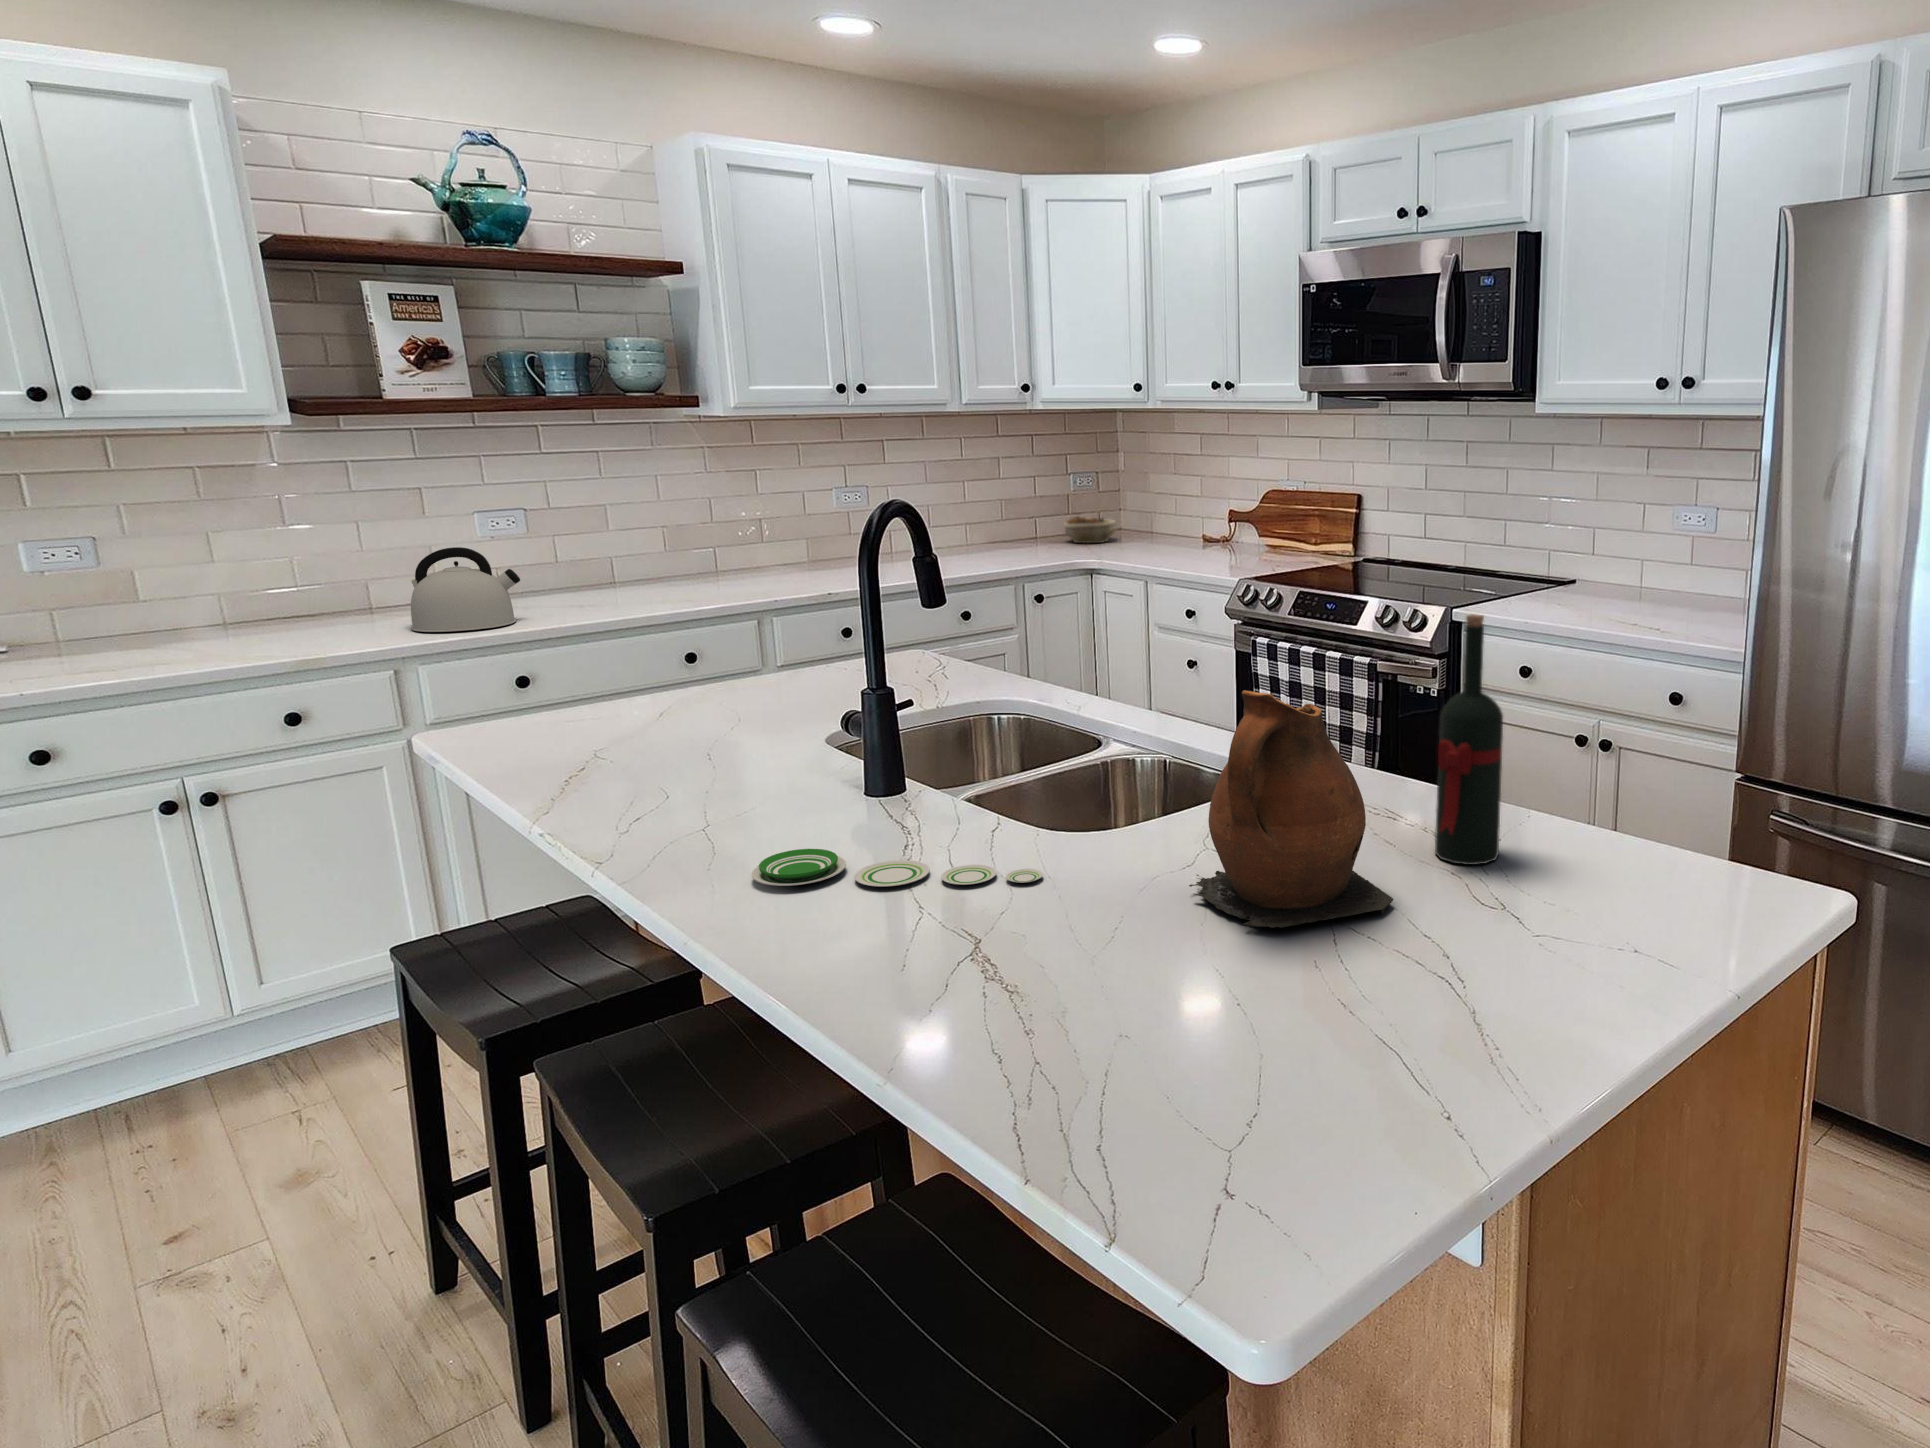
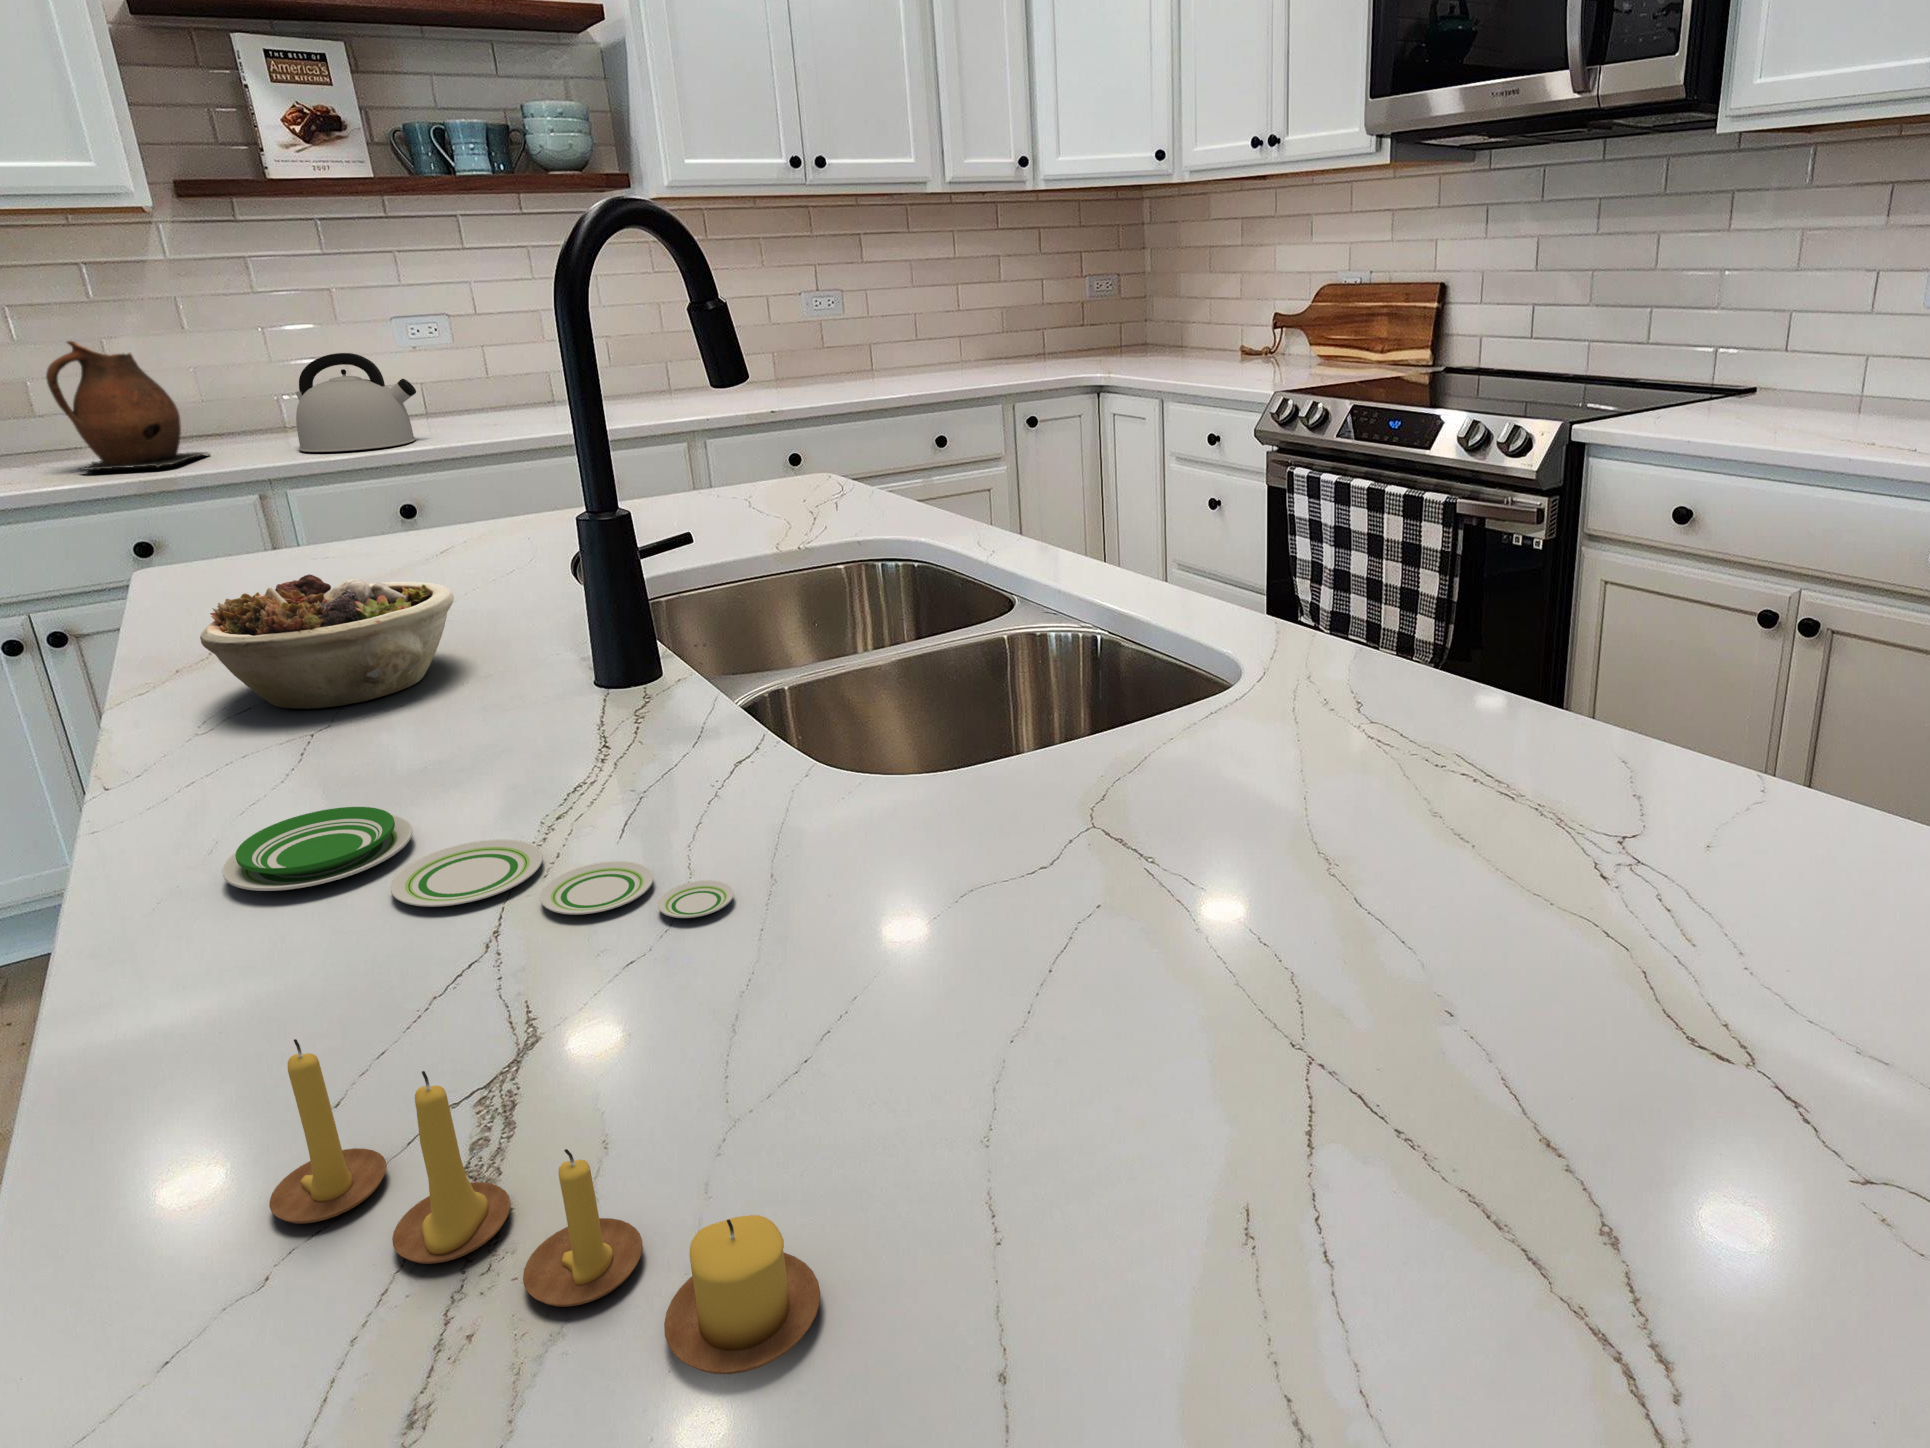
succulent planter: present [1064,516,1116,543] -> present [200,574,454,709]
wine bottle: present [1435,614,1503,865] -> none [1581,343,1788,947]
ceramic pitcher: present [1189,690,1393,928] -> present [46,341,210,470]
candle: none [921,899,1166,990] -> present [269,1039,820,1374]

